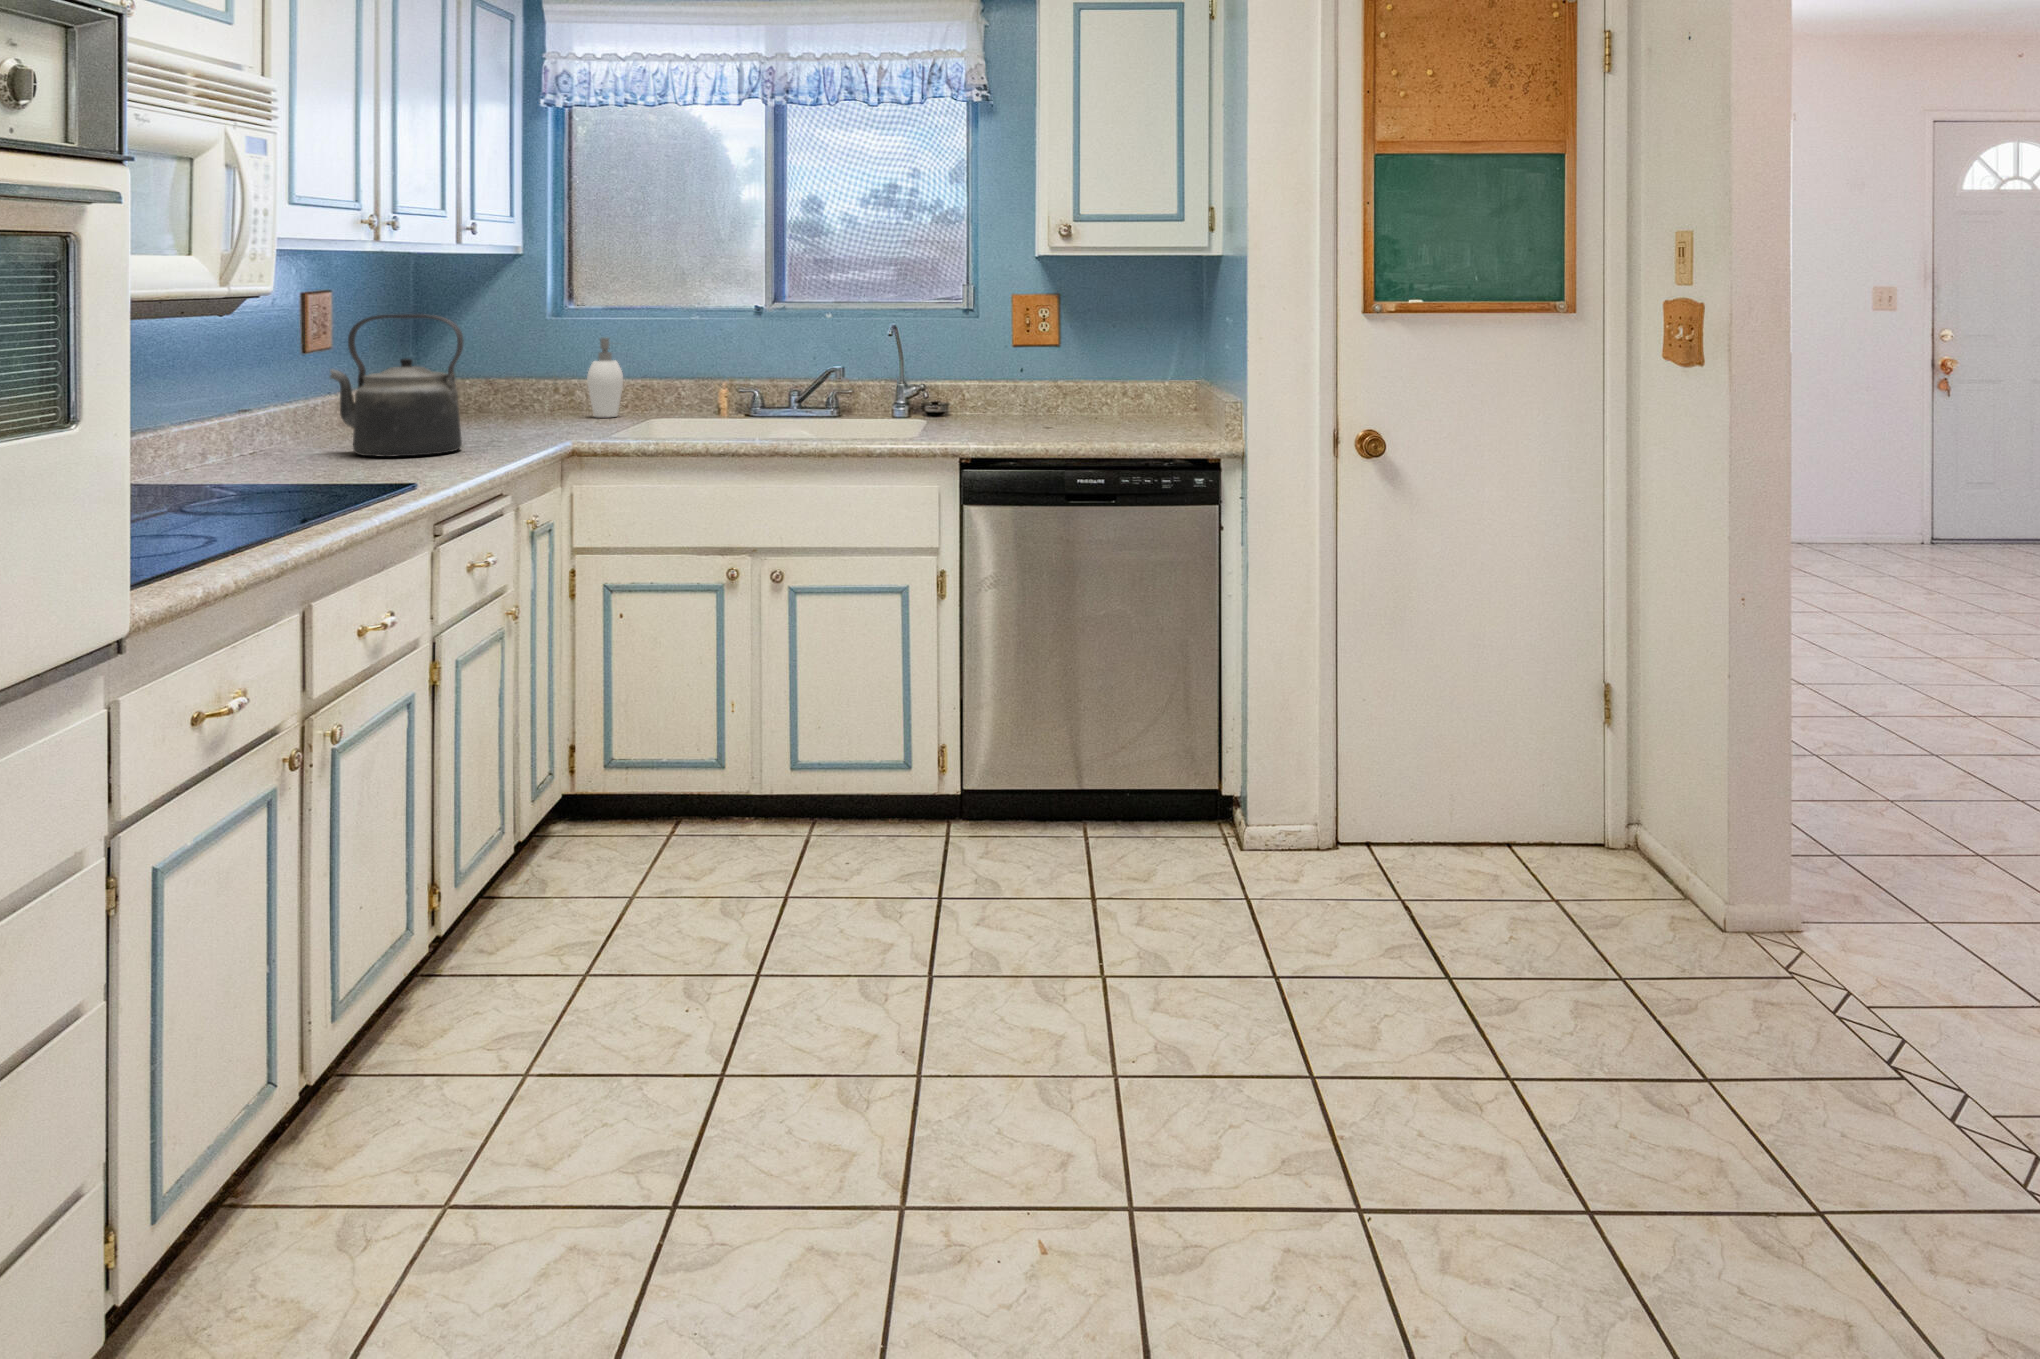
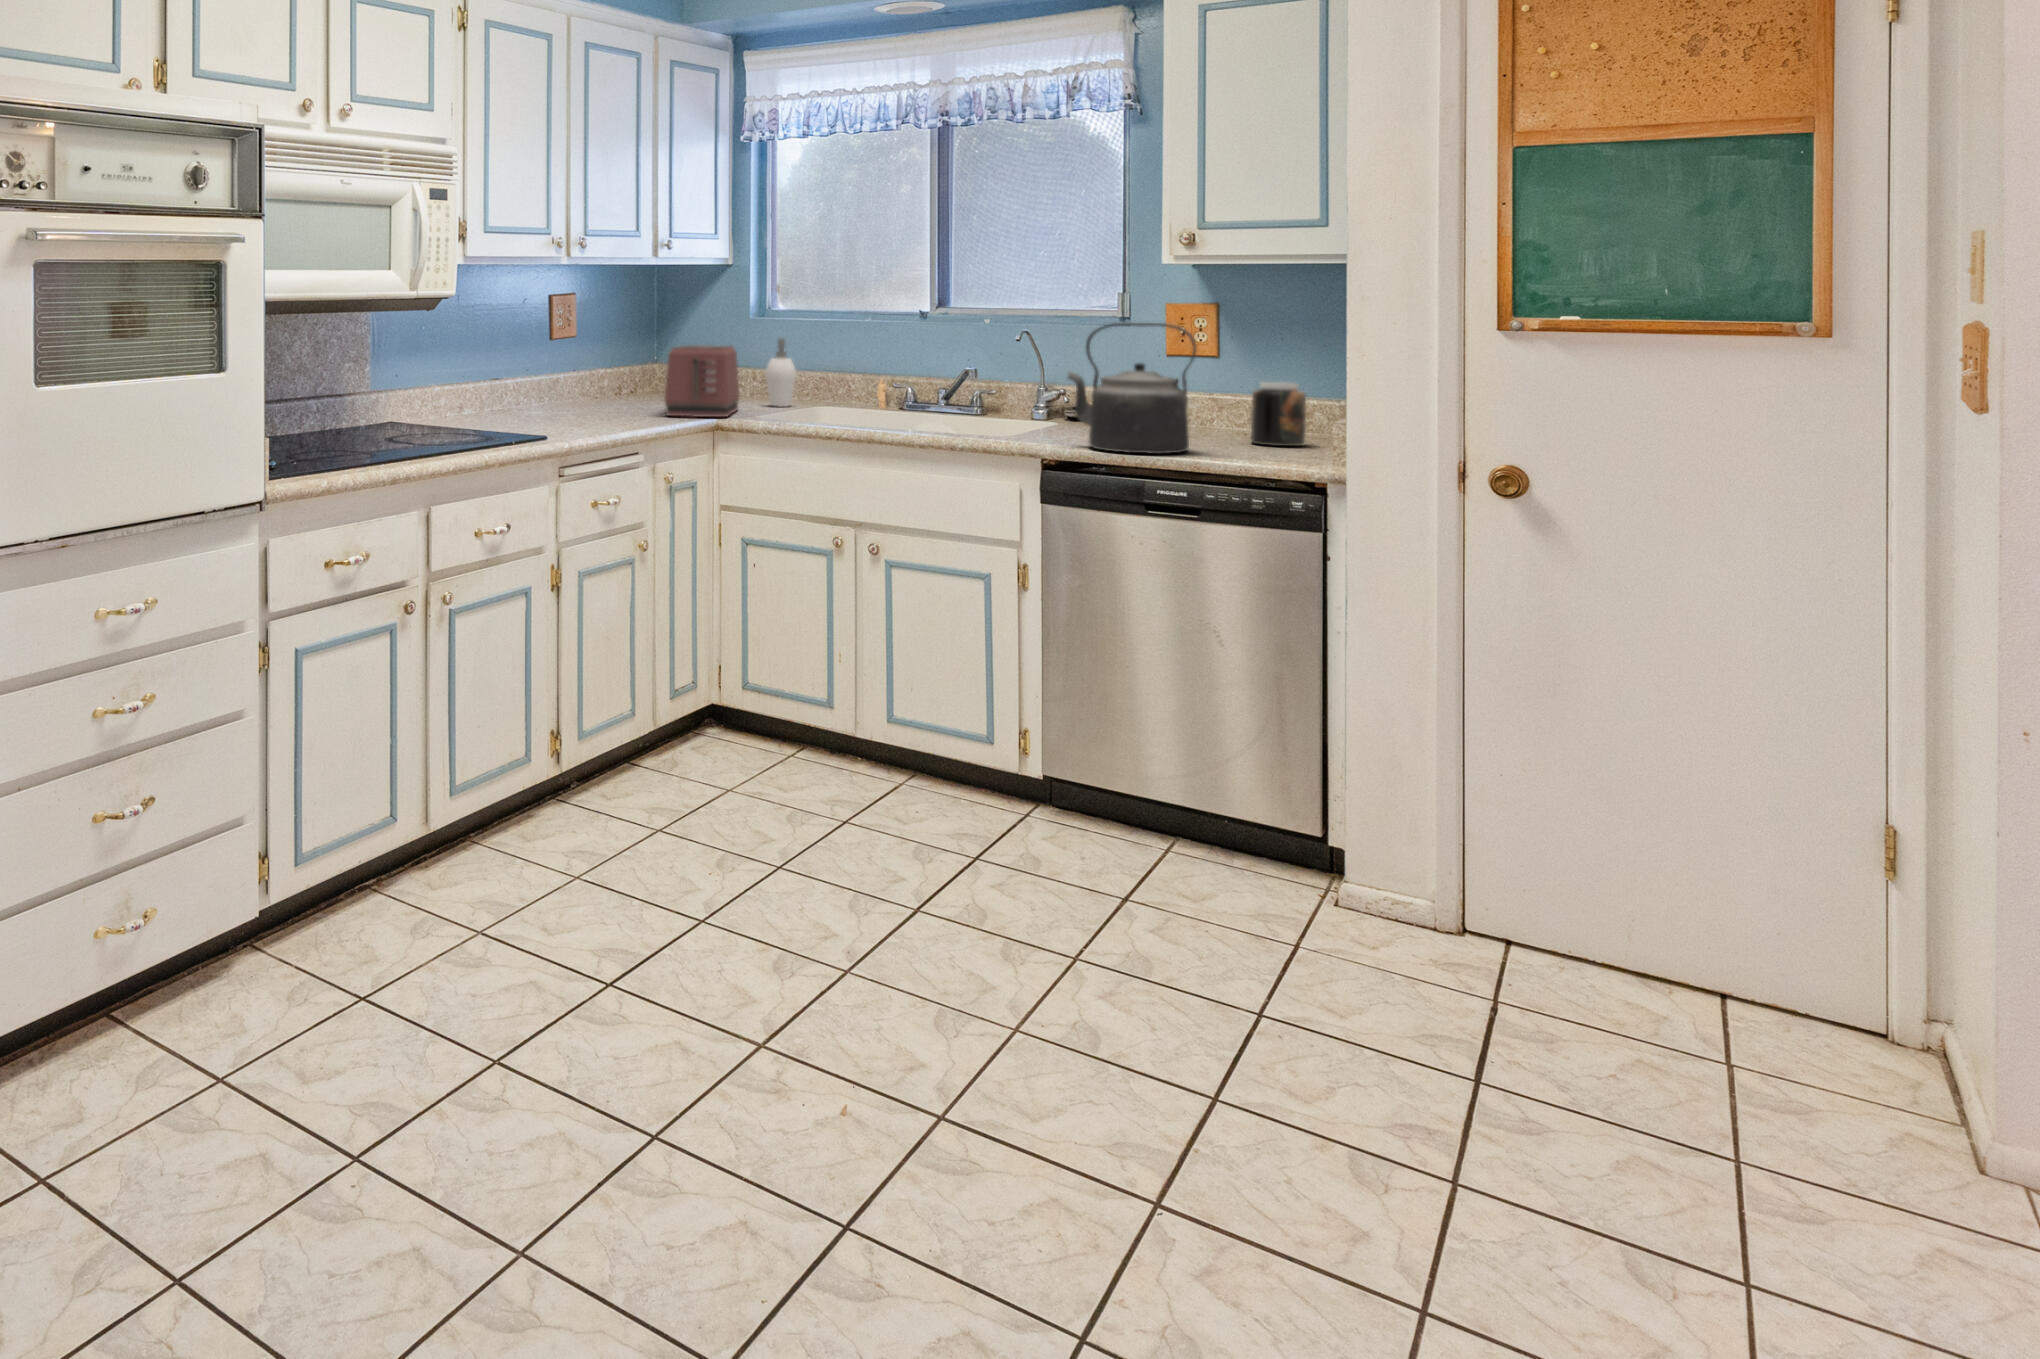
kettle: present [330,314,464,457] -> present [1068,323,1197,454]
toaster: none [490,348,577,437] -> present [664,345,739,417]
jar: none [1128,369,1174,429] -> present [1251,382,1306,446]

